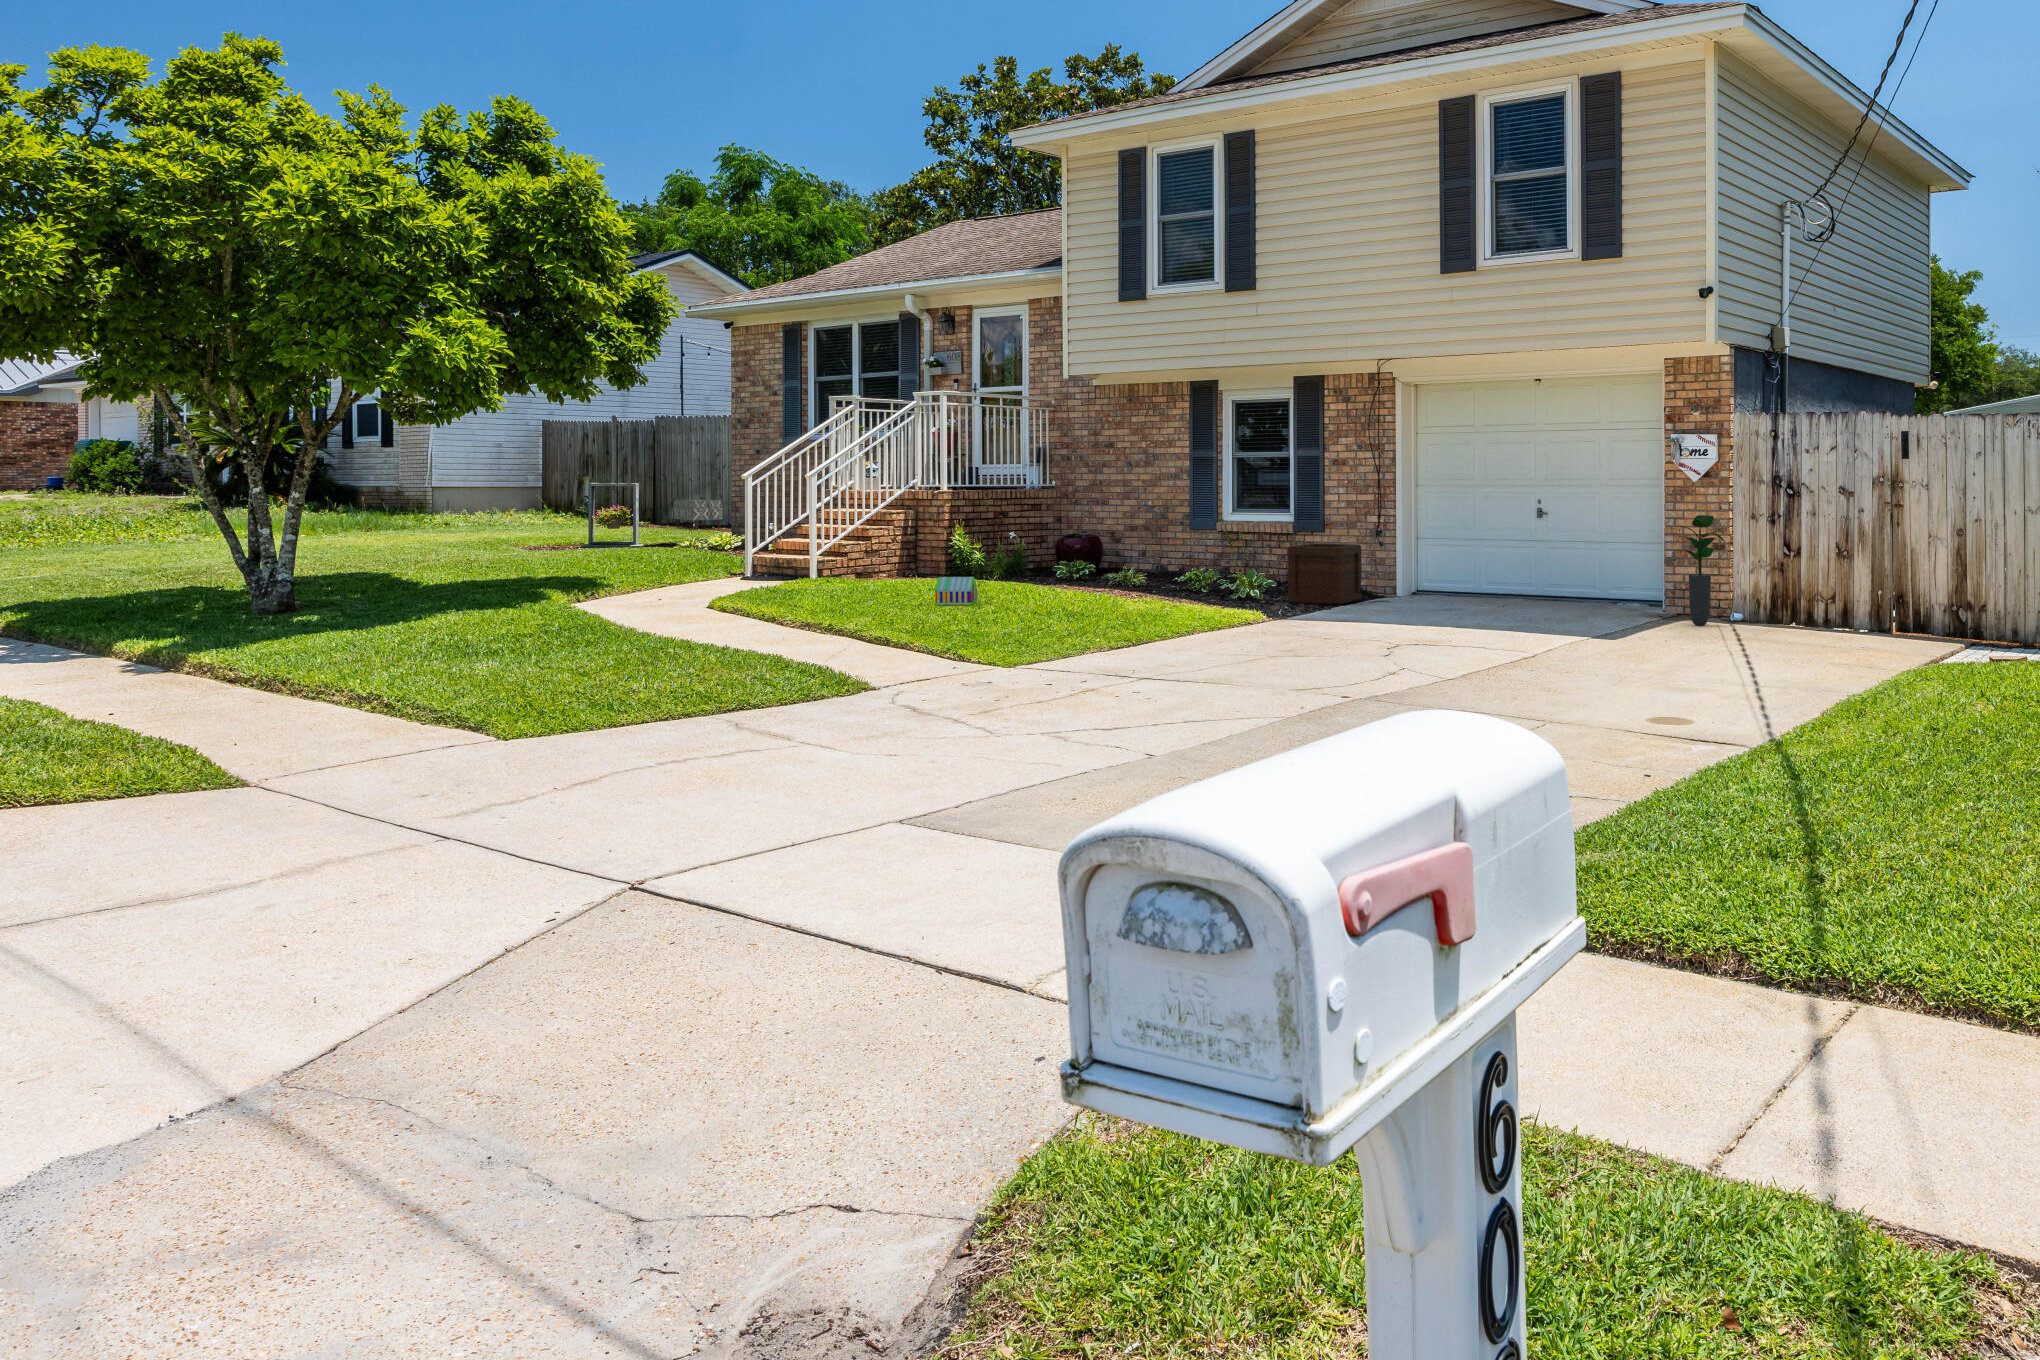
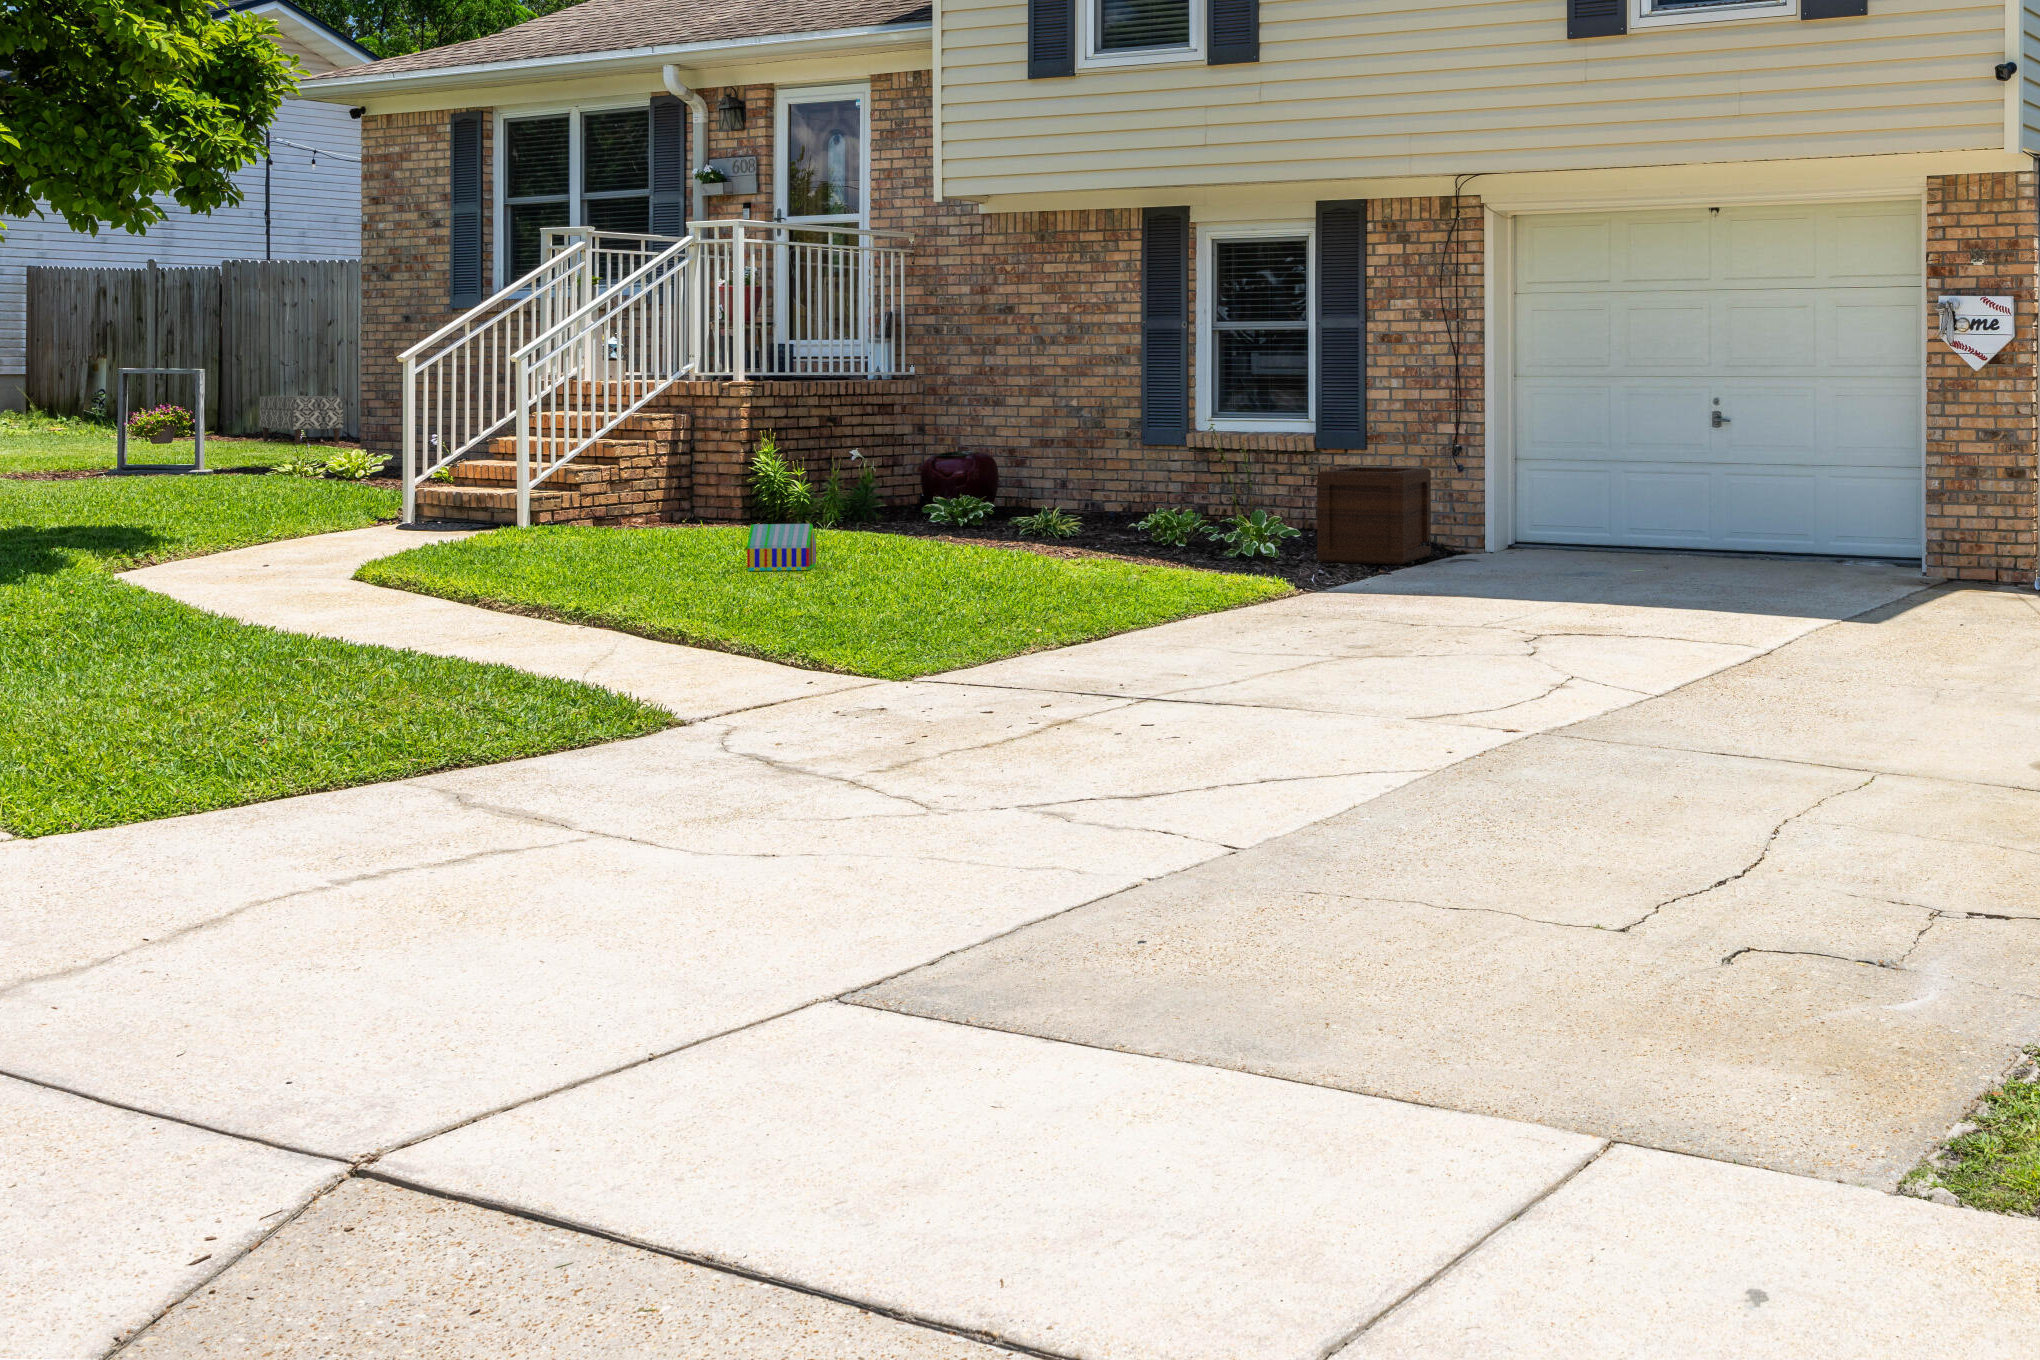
potted plant: present [1679,515,1725,626] -> none [1948,422,2028,595]

